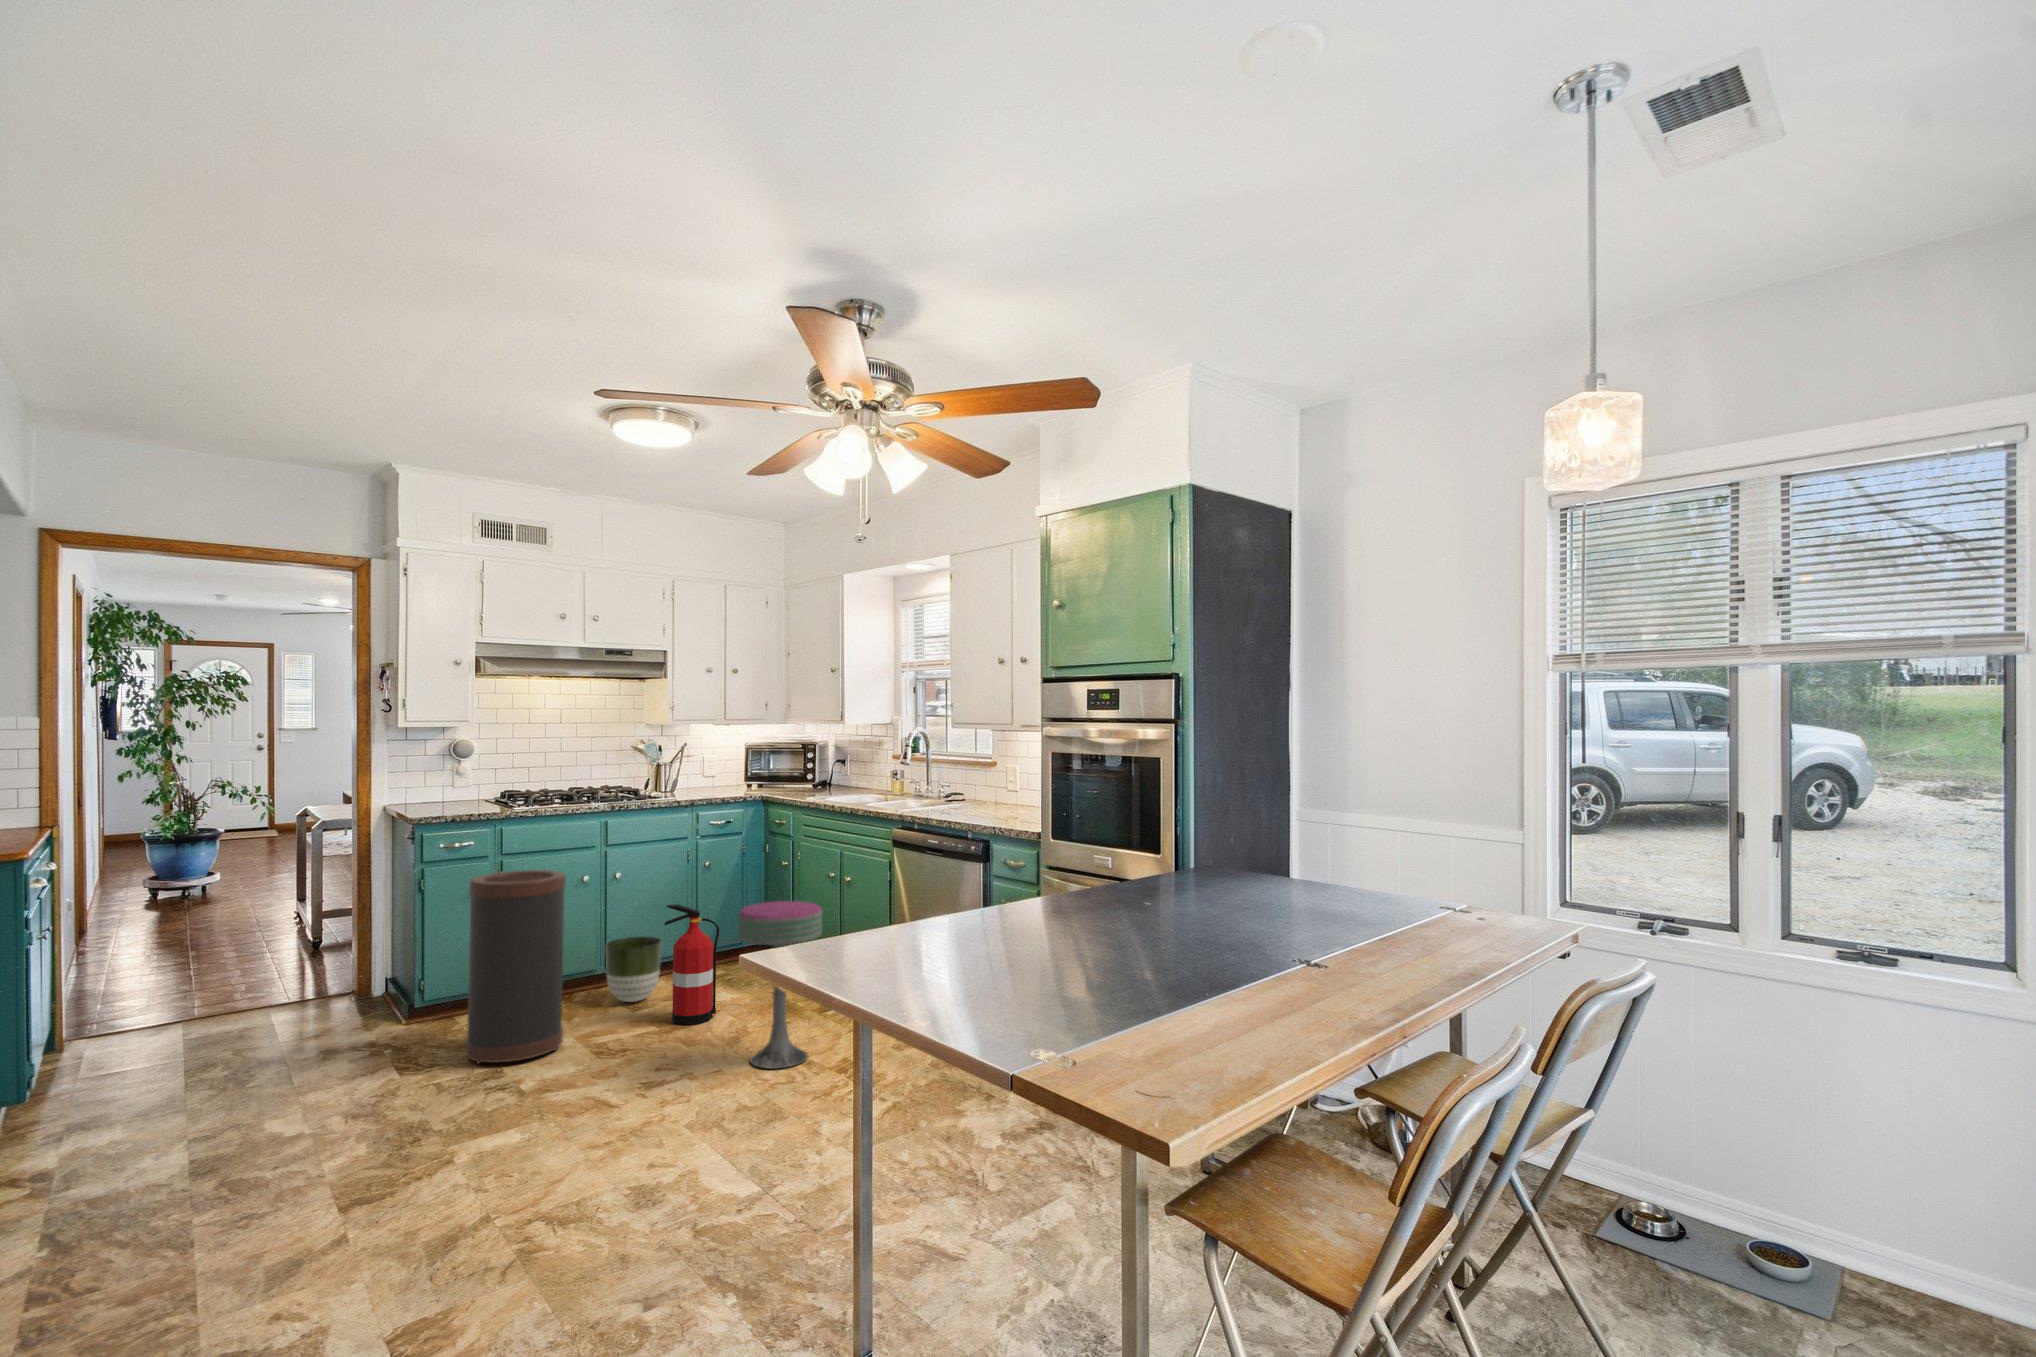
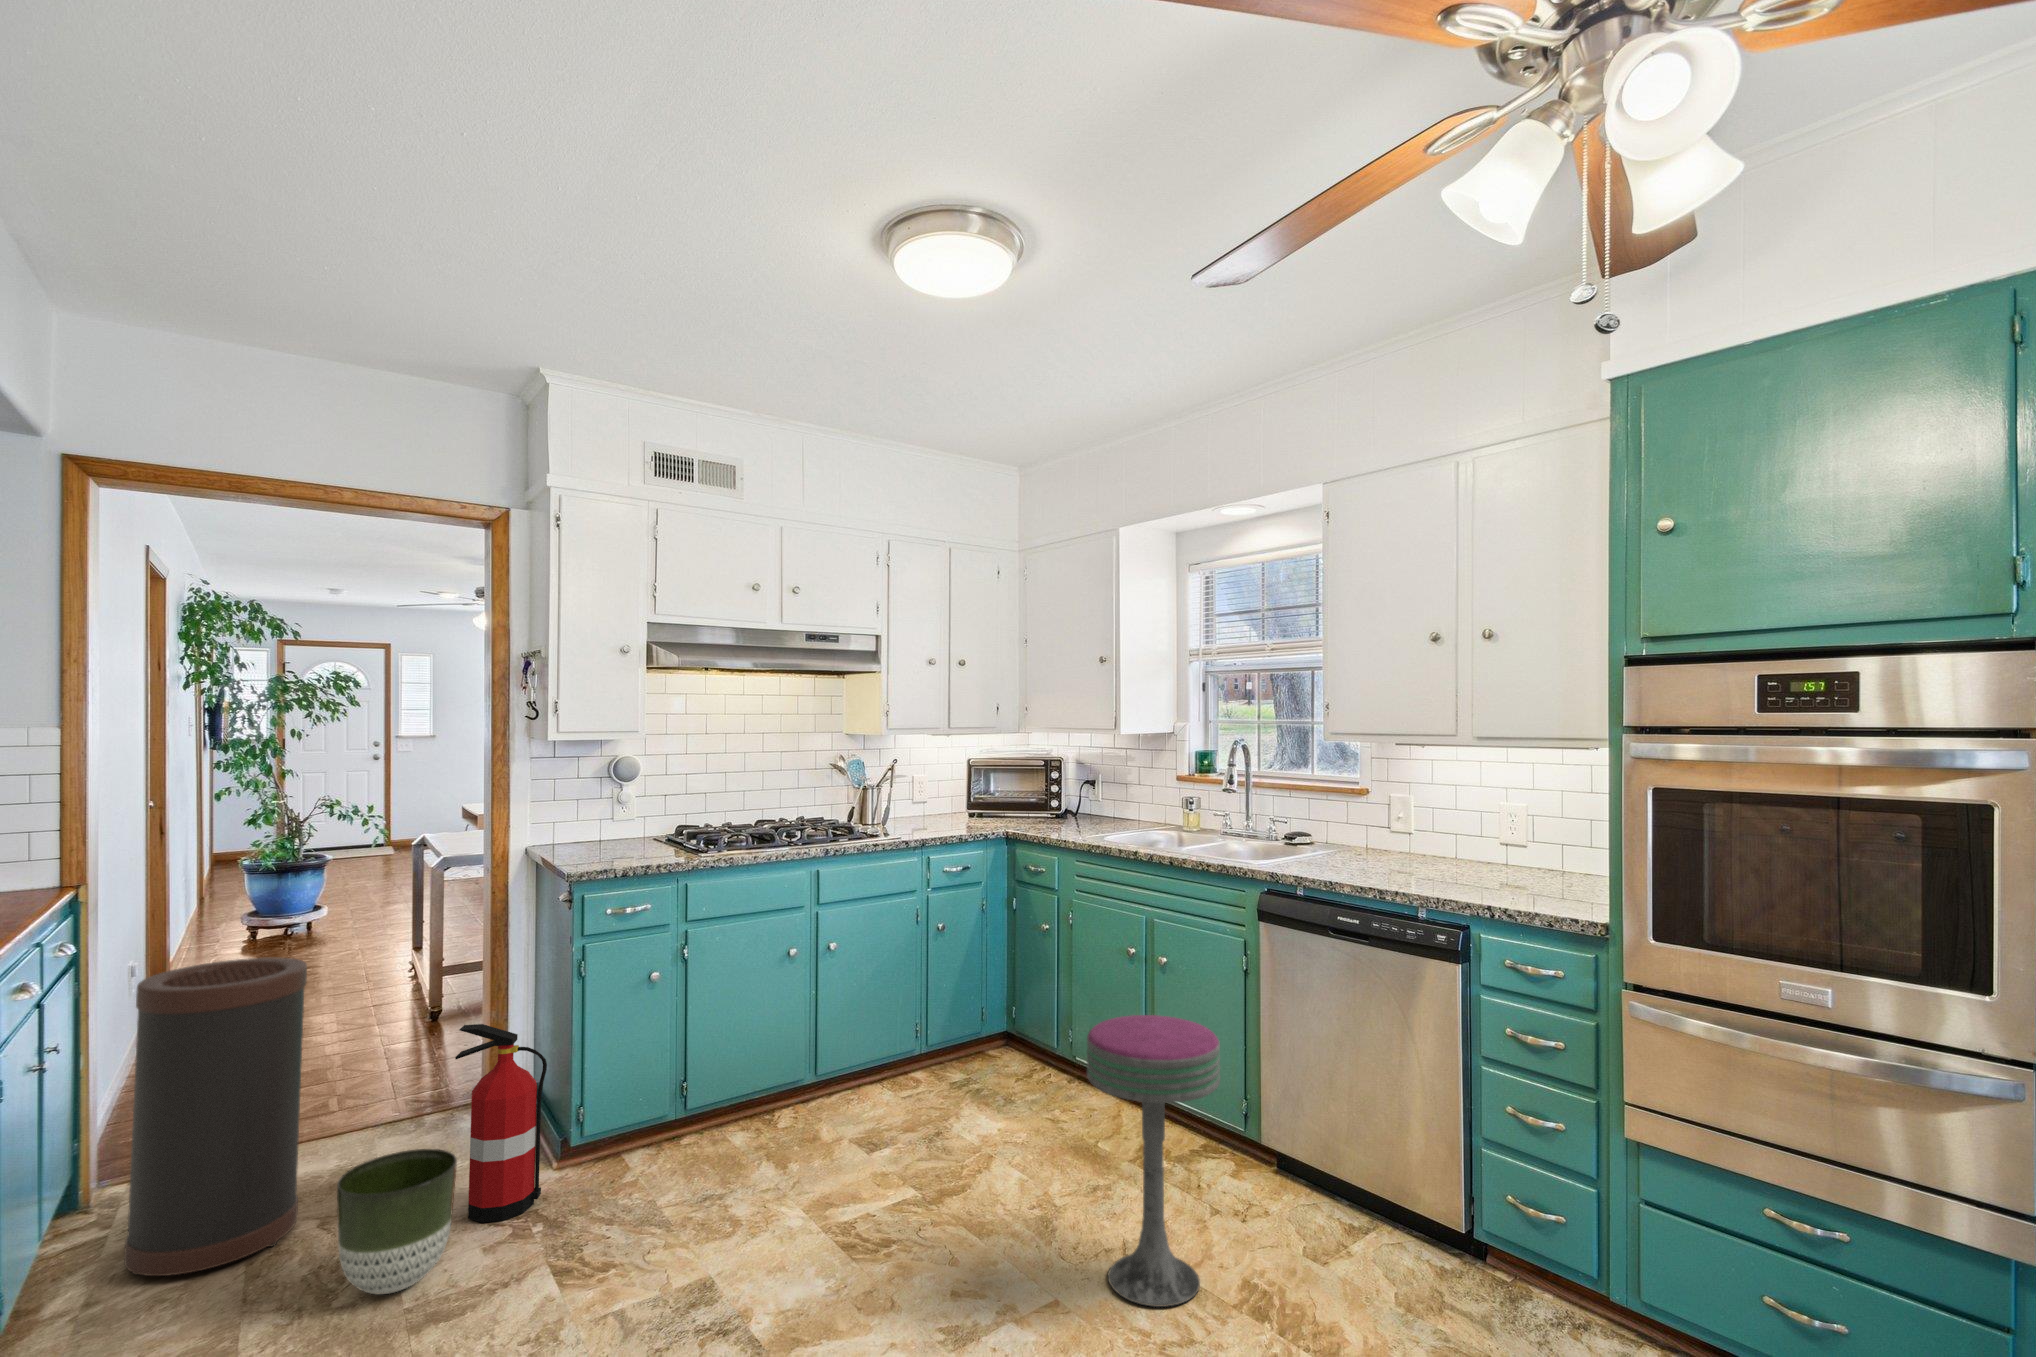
trash can: present [466,870,566,1064] -> present [124,957,307,1276]
fire extinguisher: present [665,904,719,1025] -> present [455,1024,547,1223]
planter: present [606,936,662,1002] -> present [337,1149,457,1294]

